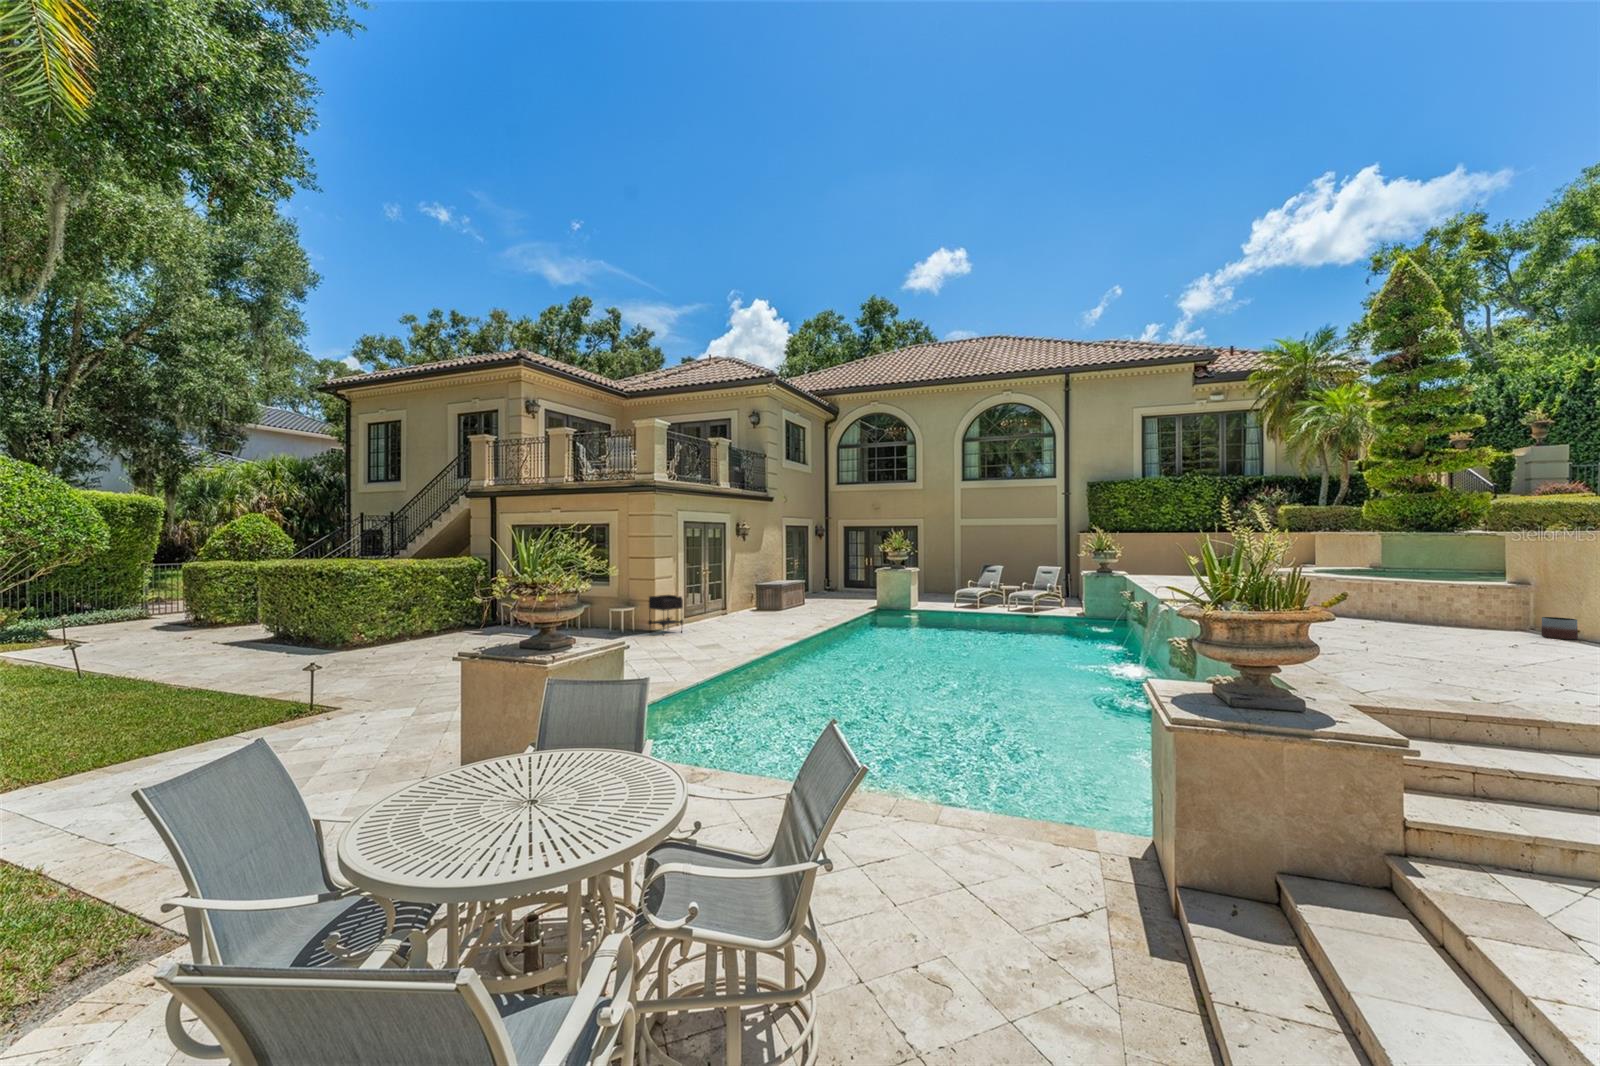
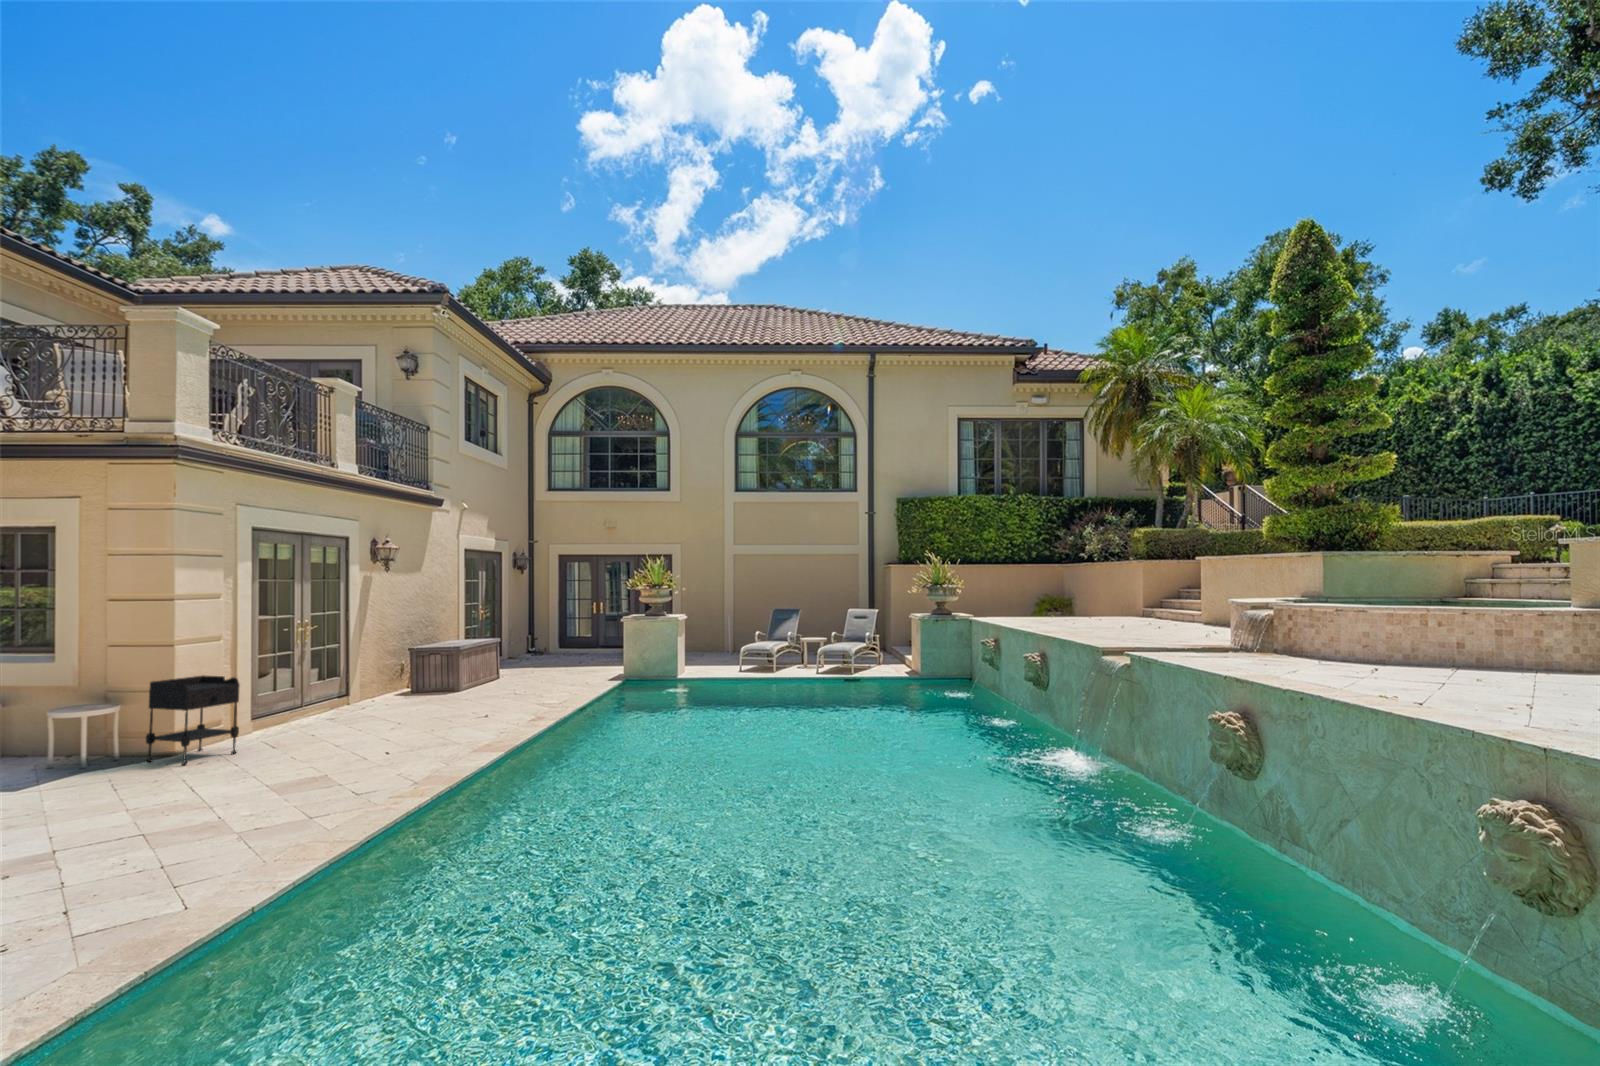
planter: present [1541,617,1578,640] -> none [1526,642,1566,669]

